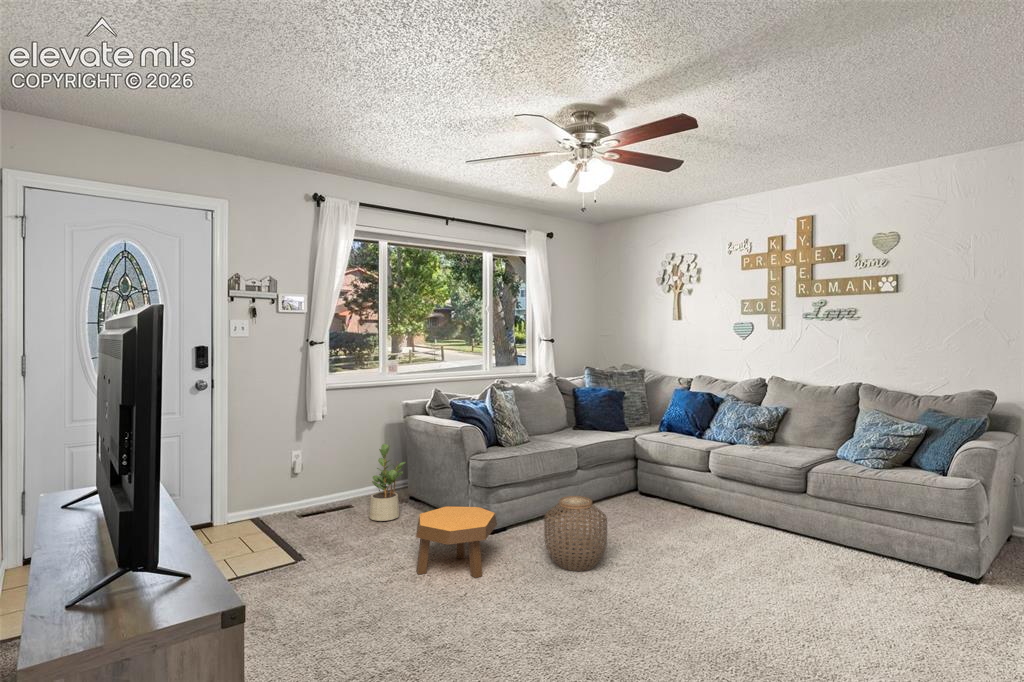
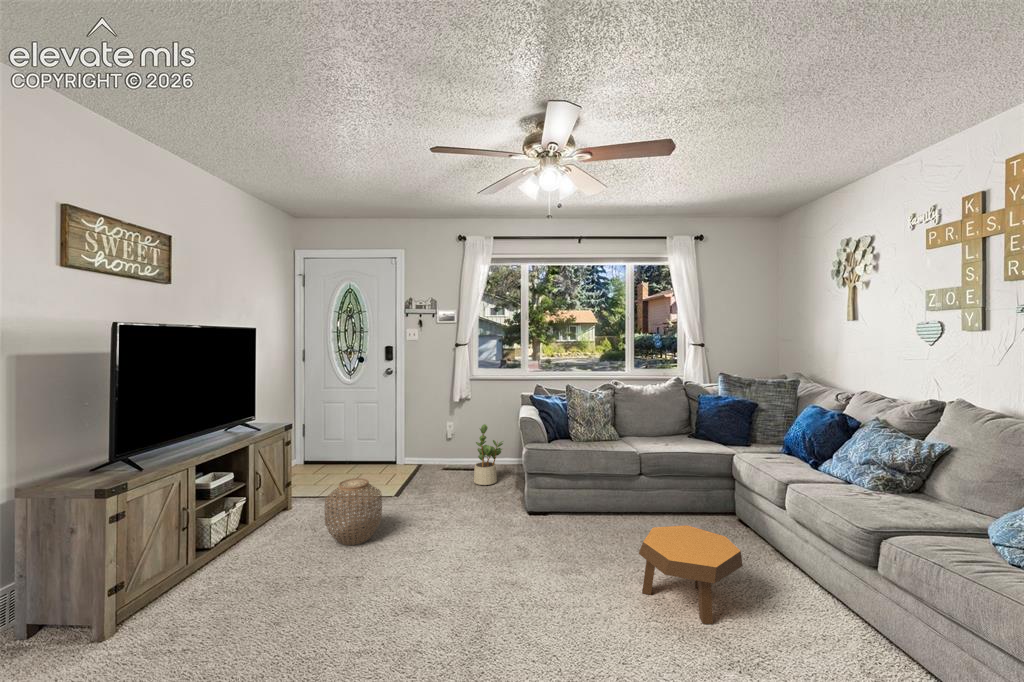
woven basket: present [544,496,607,571] -> present [325,478,382,545]
footstool: present [416,507,497,578] -> present [639,525,743,624]

